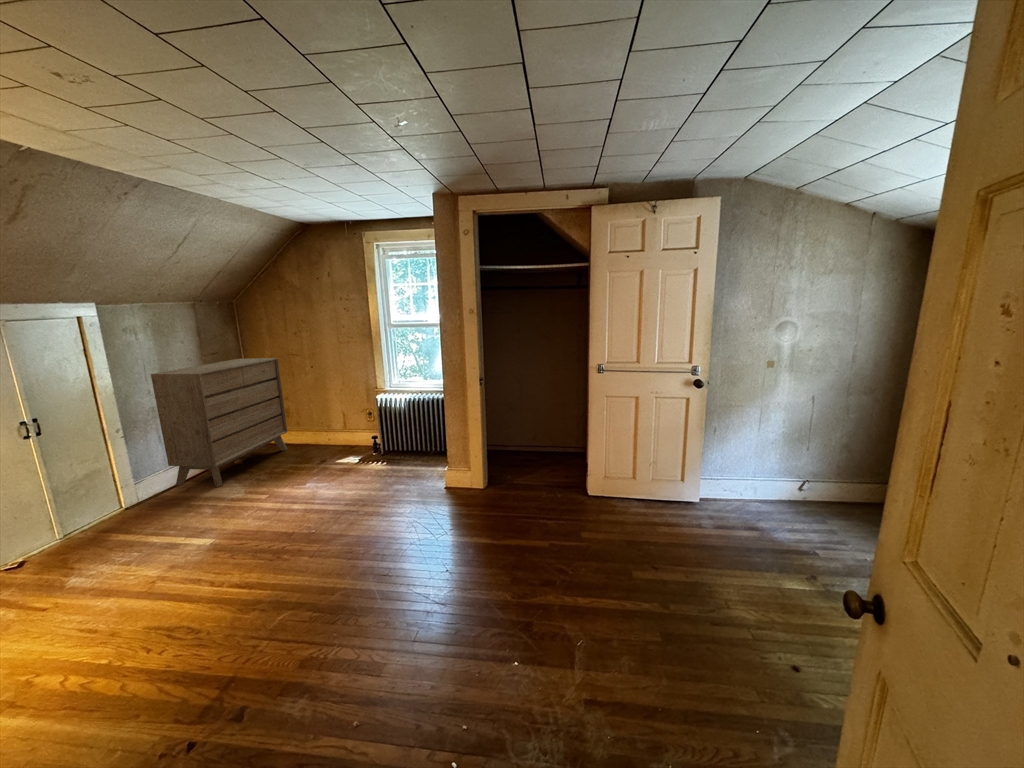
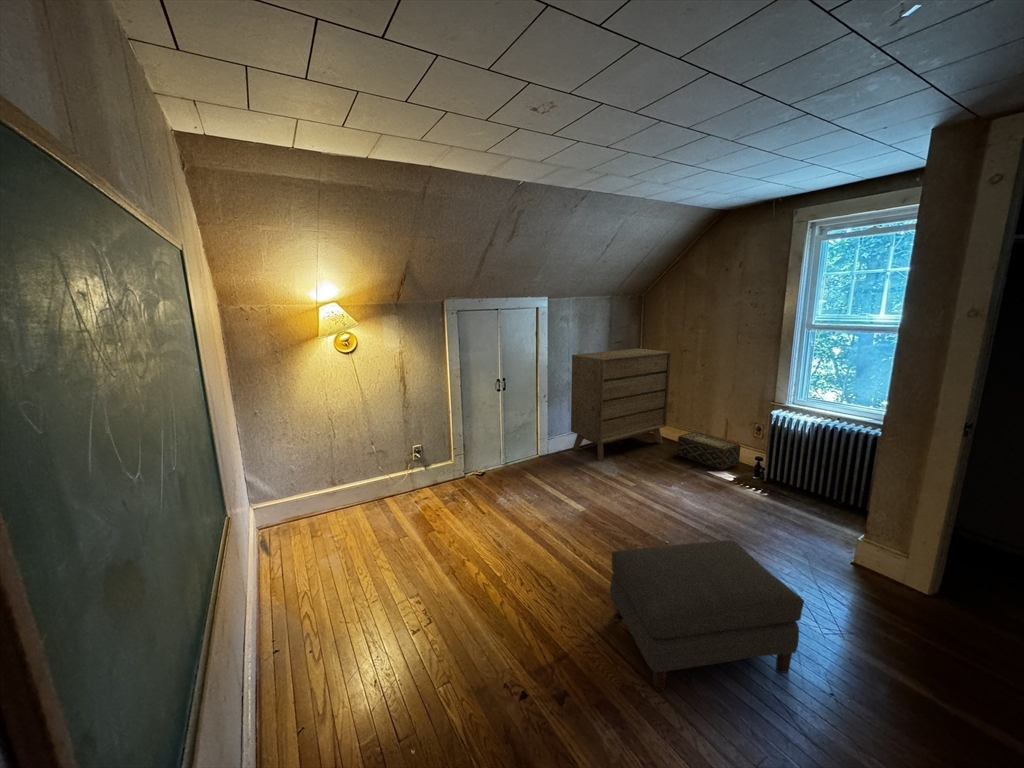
woven basket: none [302,430,360,456] -> present [677,432,741,470]
ottoman: none [261,501,424,647] -> present [610,540,804,691]

